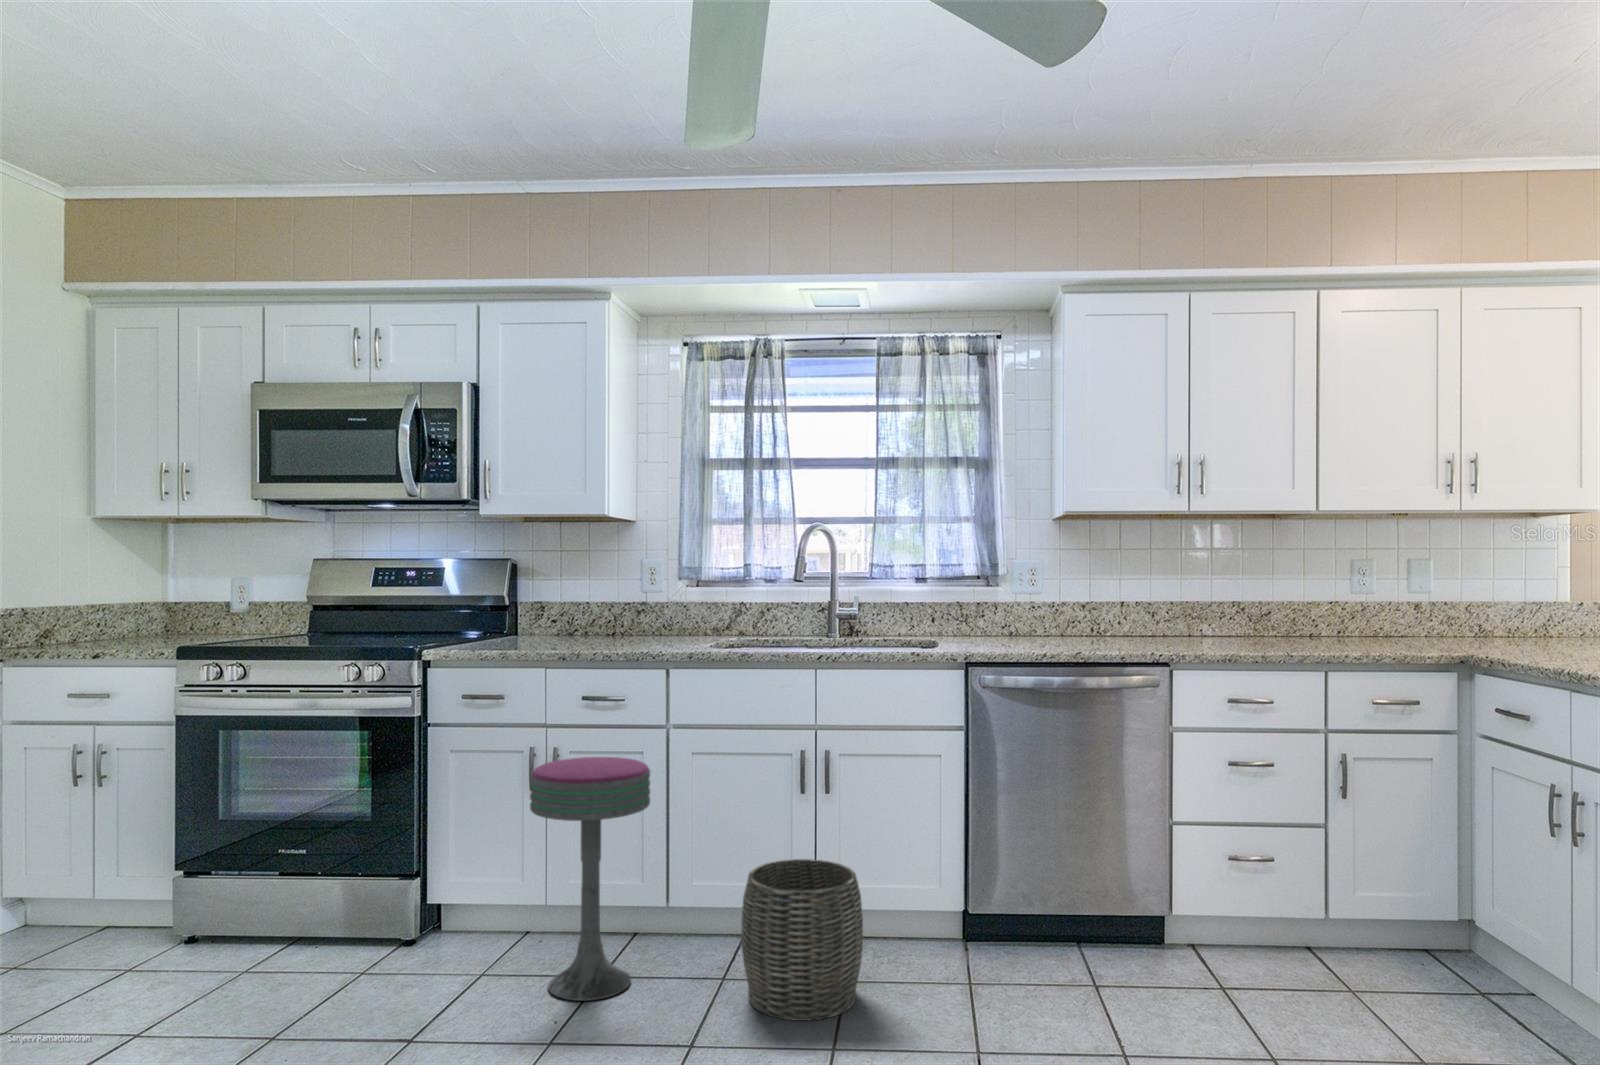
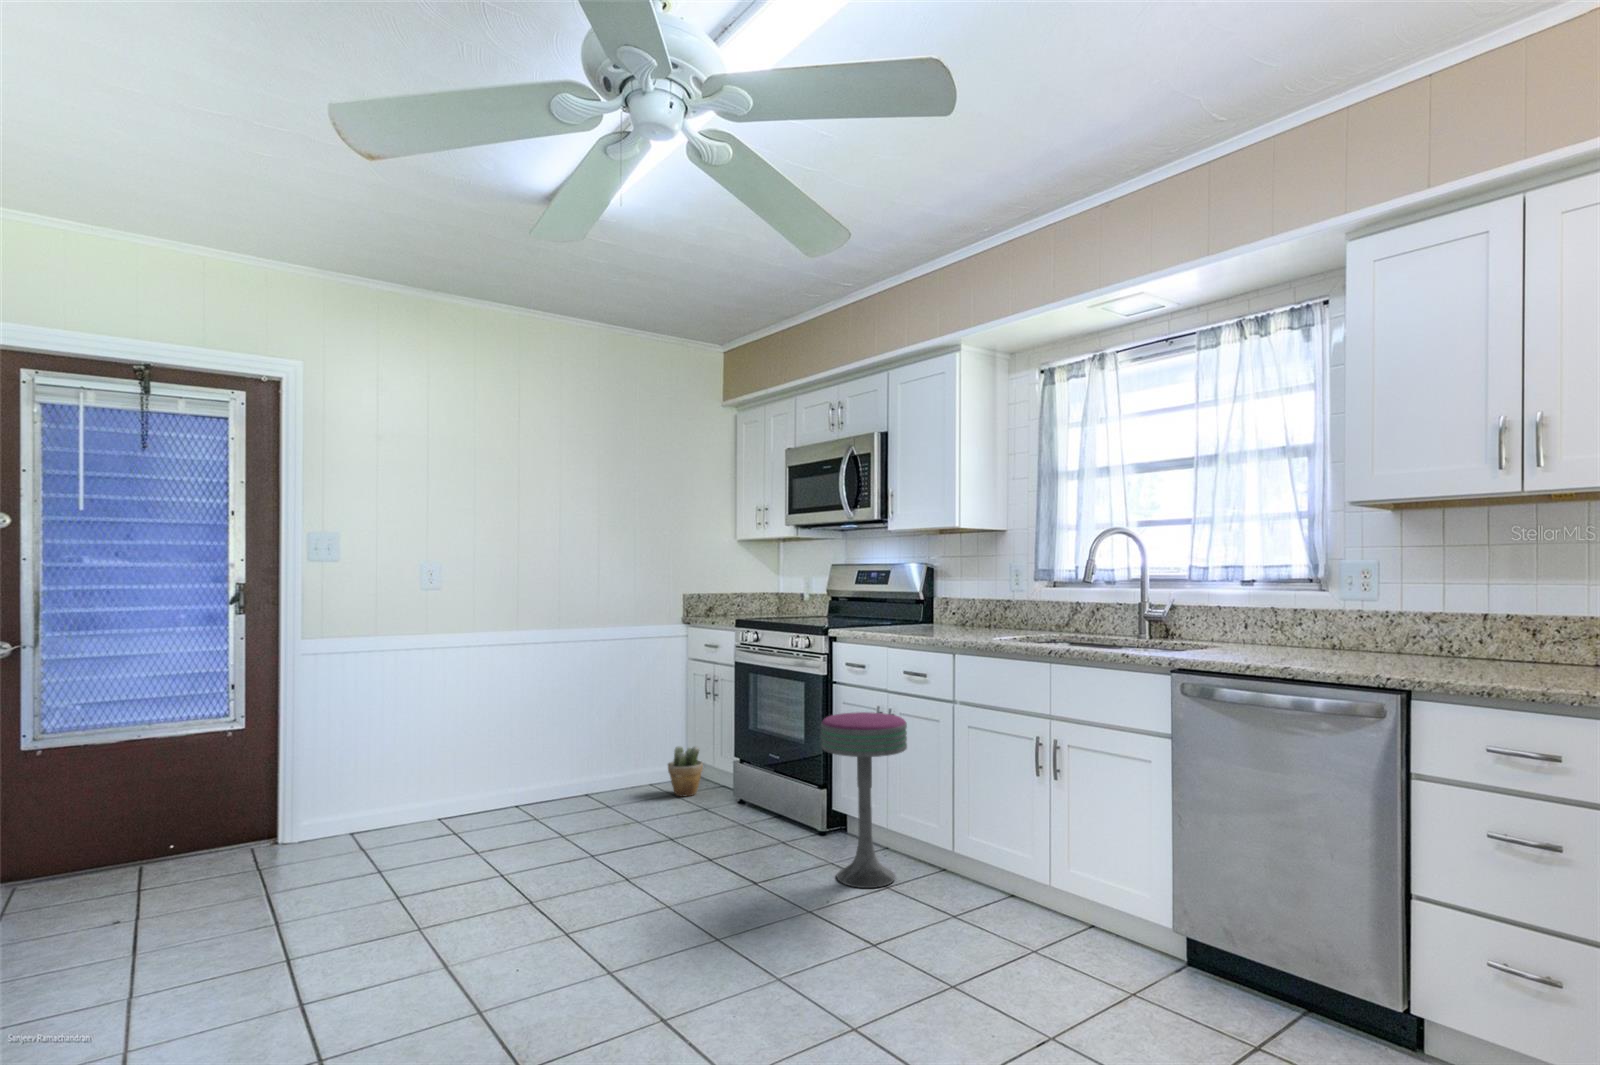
woven basket: present [741,859,863,1021] -> none [921,818,1025,954]
potted plant: none [42,876,120,974] -> present [668,746,703,796]

